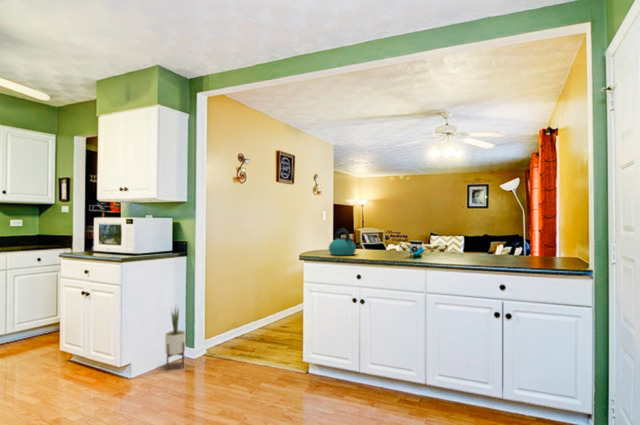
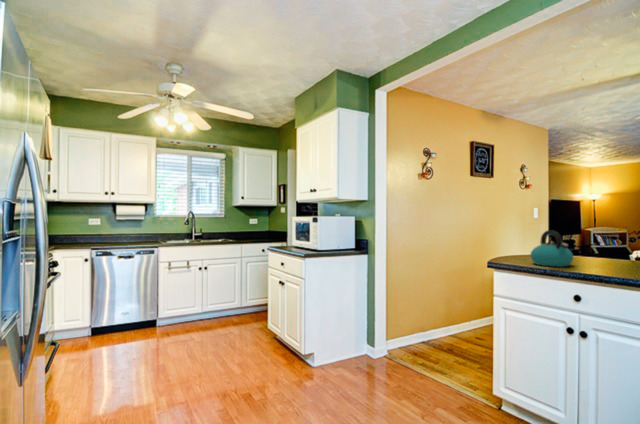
potted plant: present [165,305,185,369] -> none [346,300,364,367]

